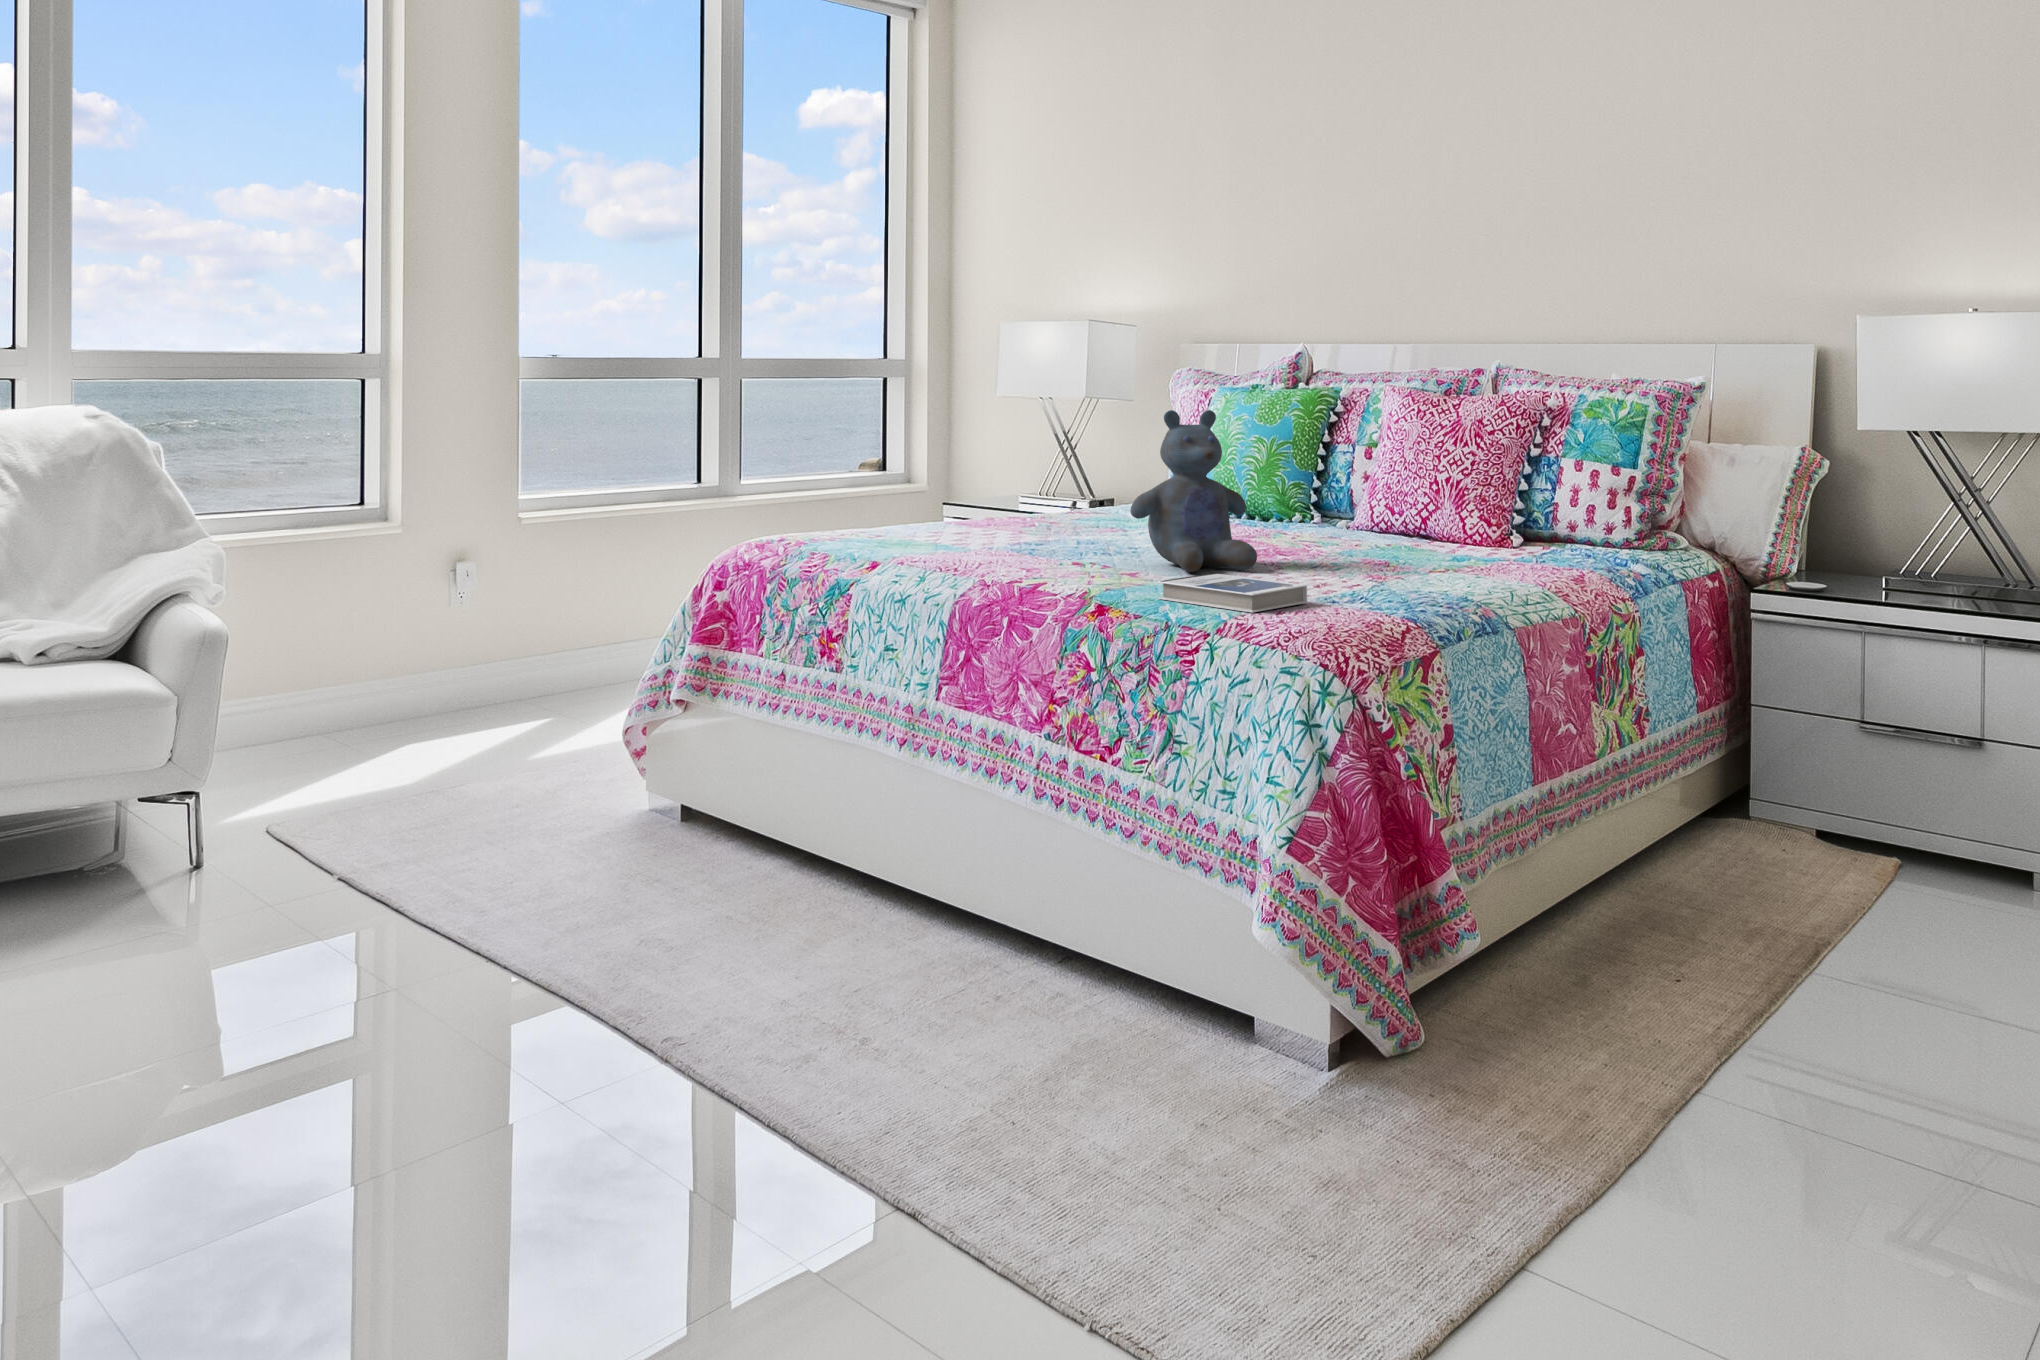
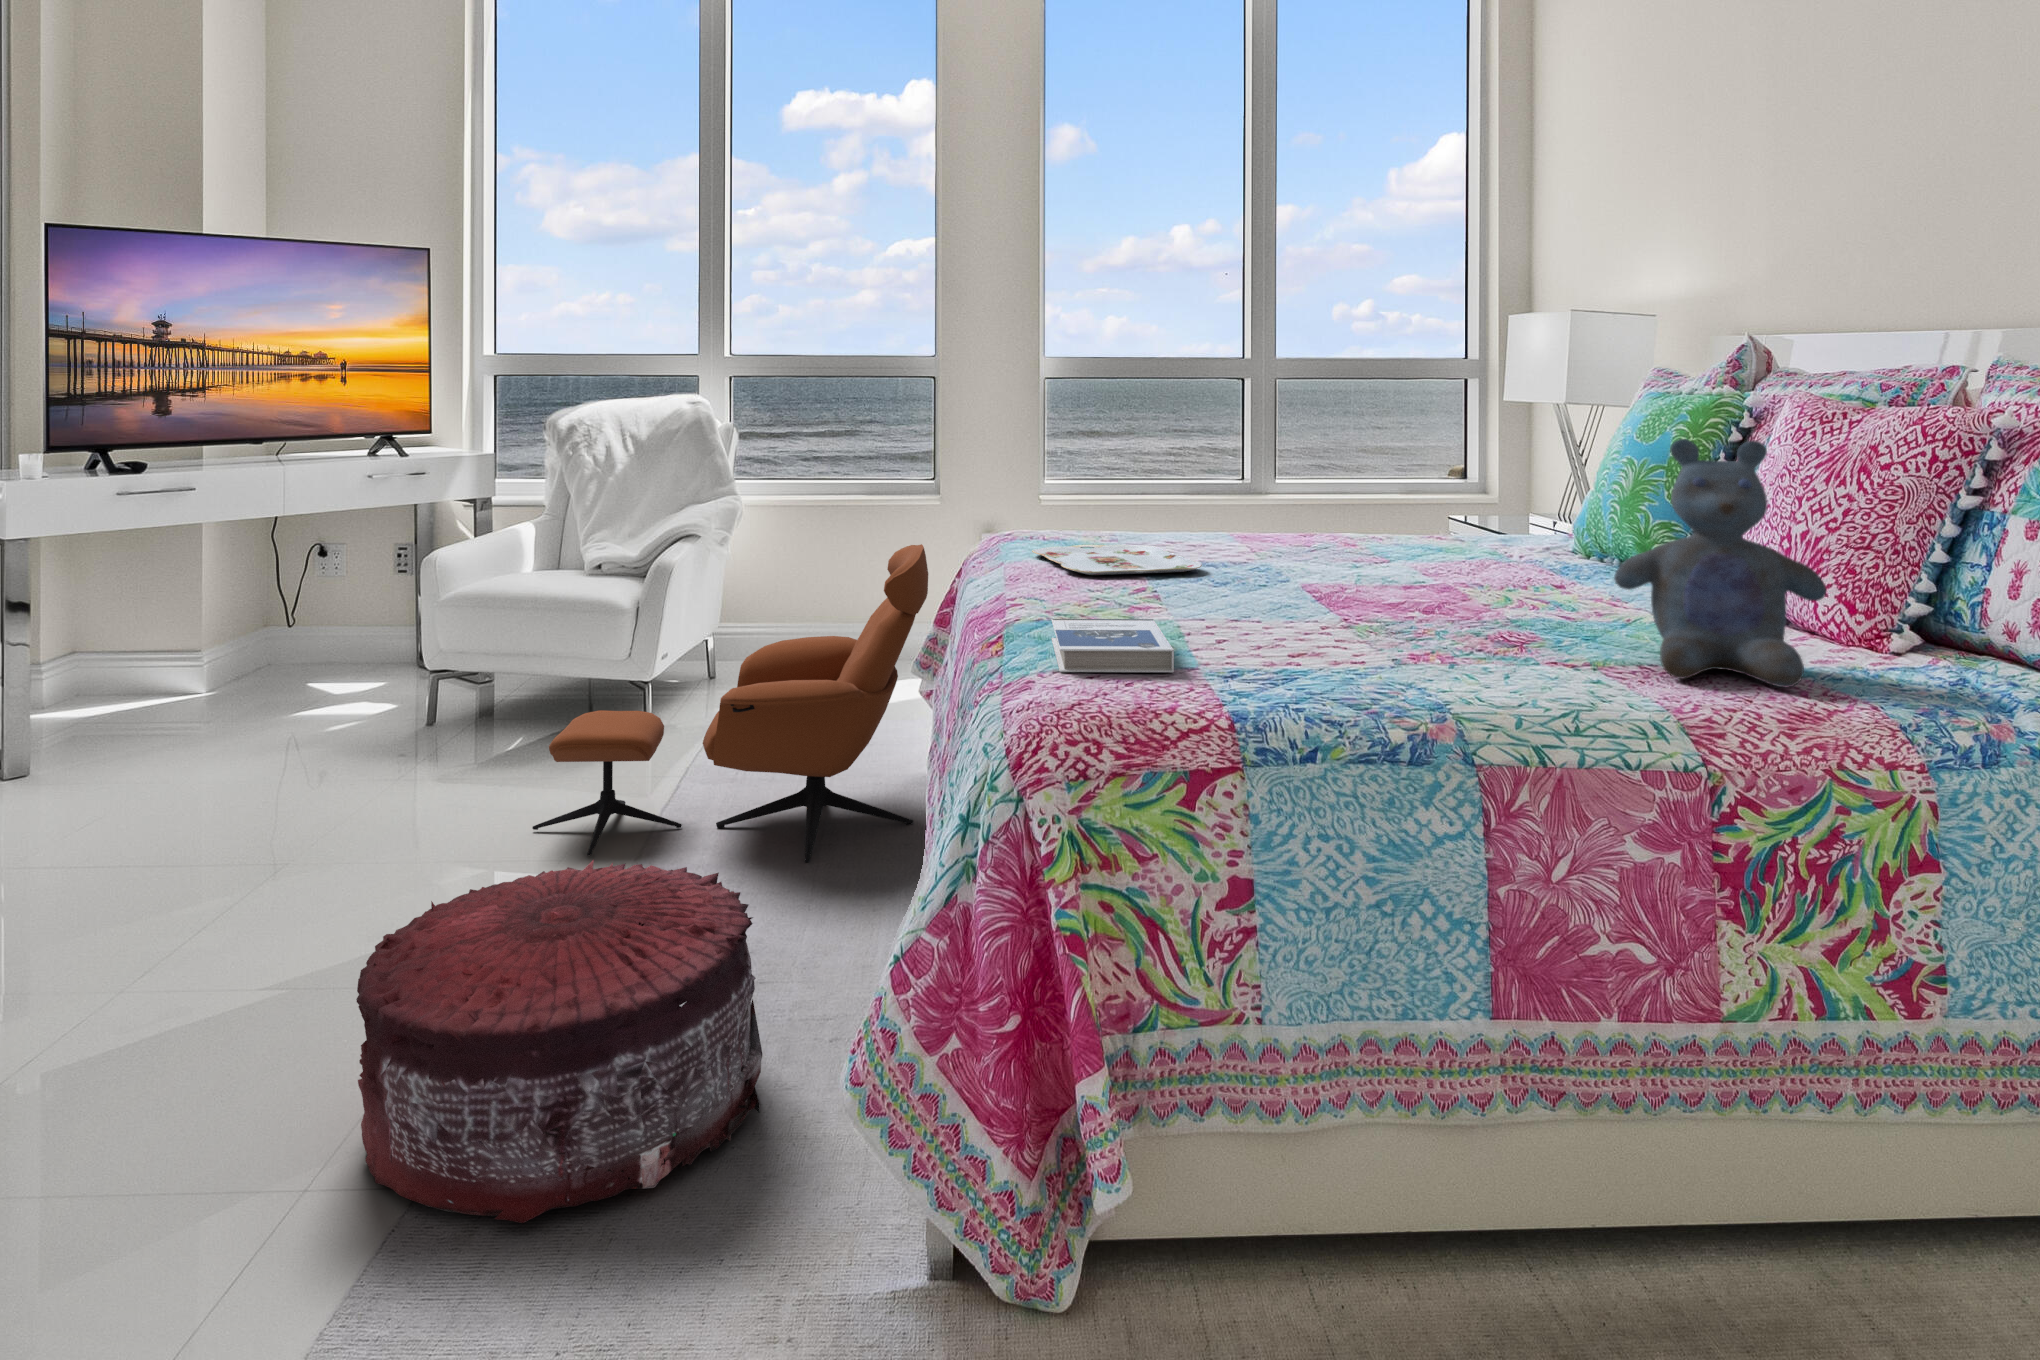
stuffed bear: present [1130,410,1257,572] -> present [1614,439,1827,688]
serving tray: none [858,537,1042,562] -> present [1032,545,1202,575]
lounge chair: none [282,557,763,986] -> present [532,544,928,862]
pouf: none [693,874,1090,1228] -> present [356,860,762,1223]

